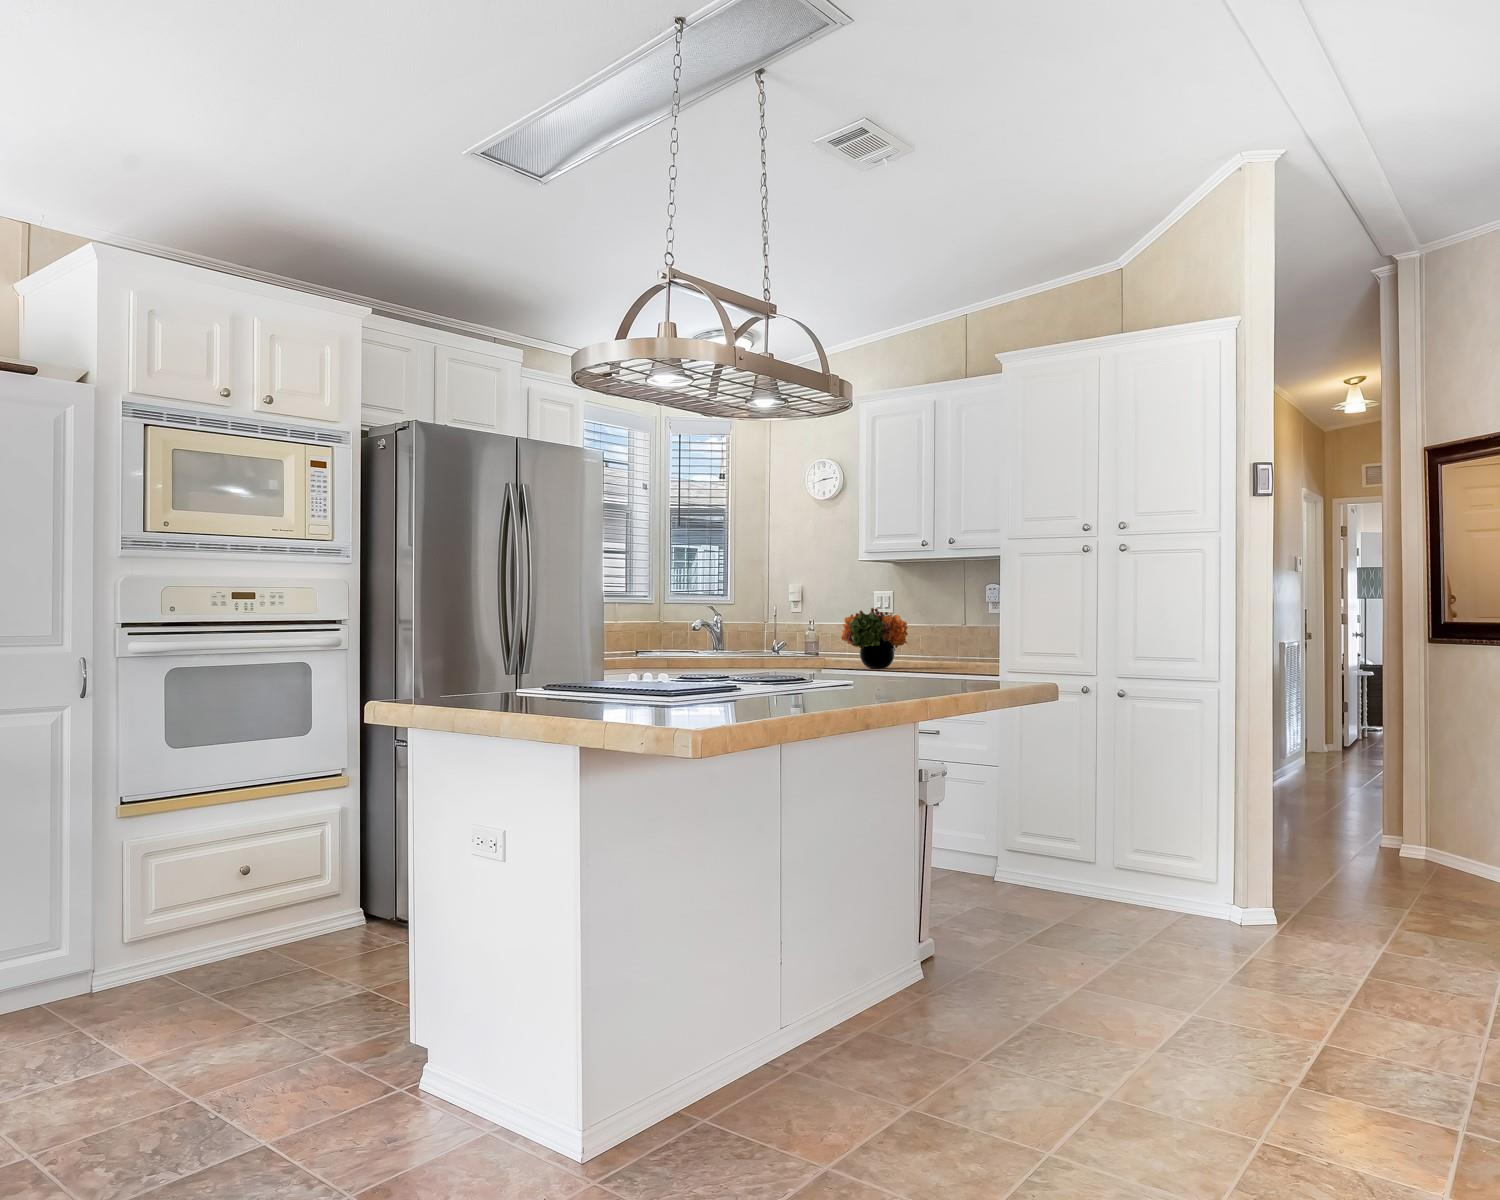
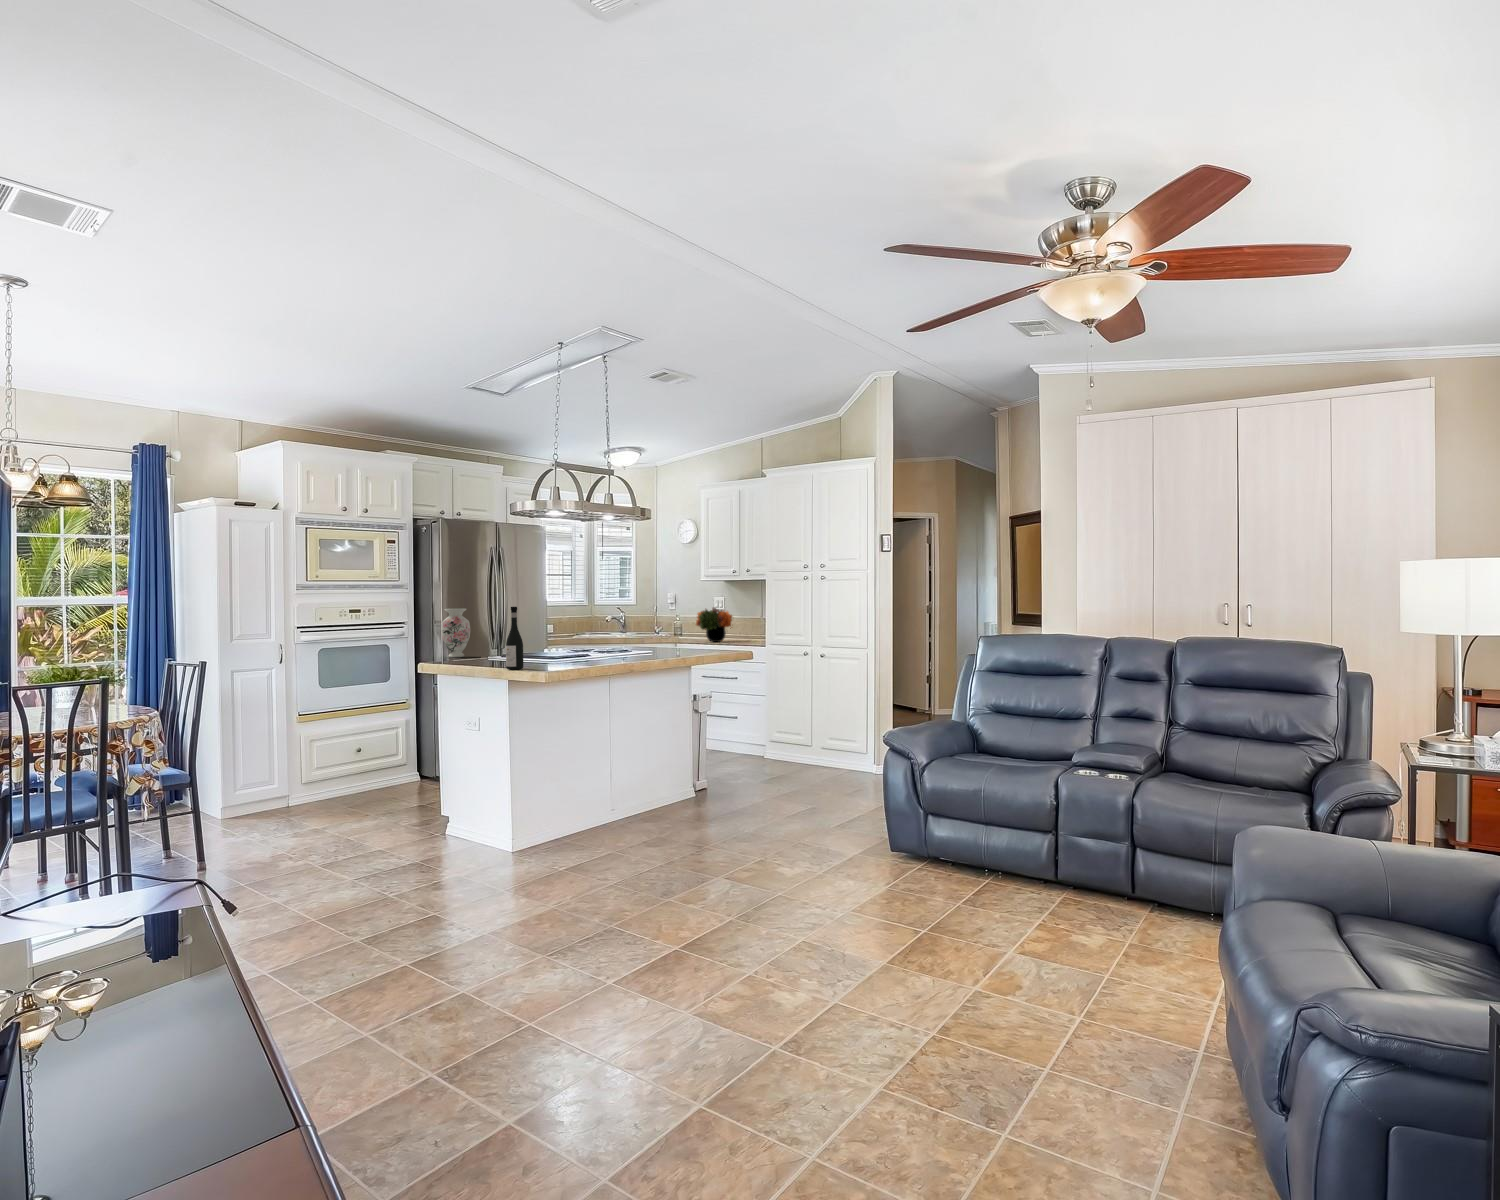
wine bottle: none [579,562,621,721] -> present [506,607,523,670]
vase: none [412,590,471,689] -> present [441,608,471,657]

